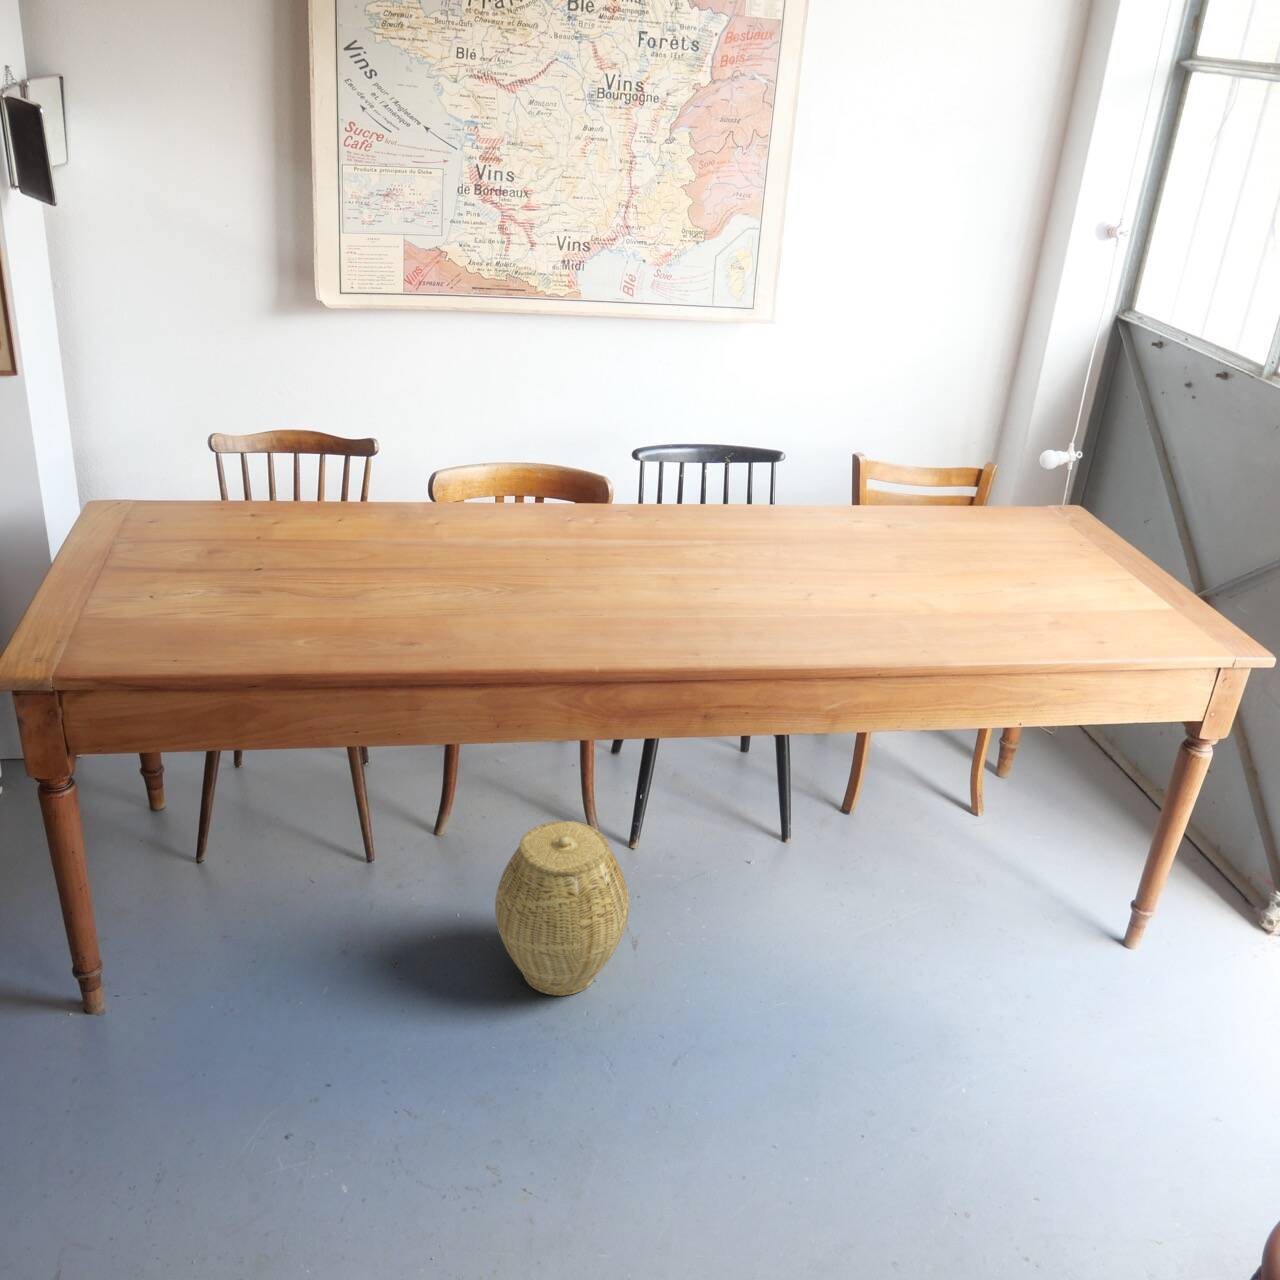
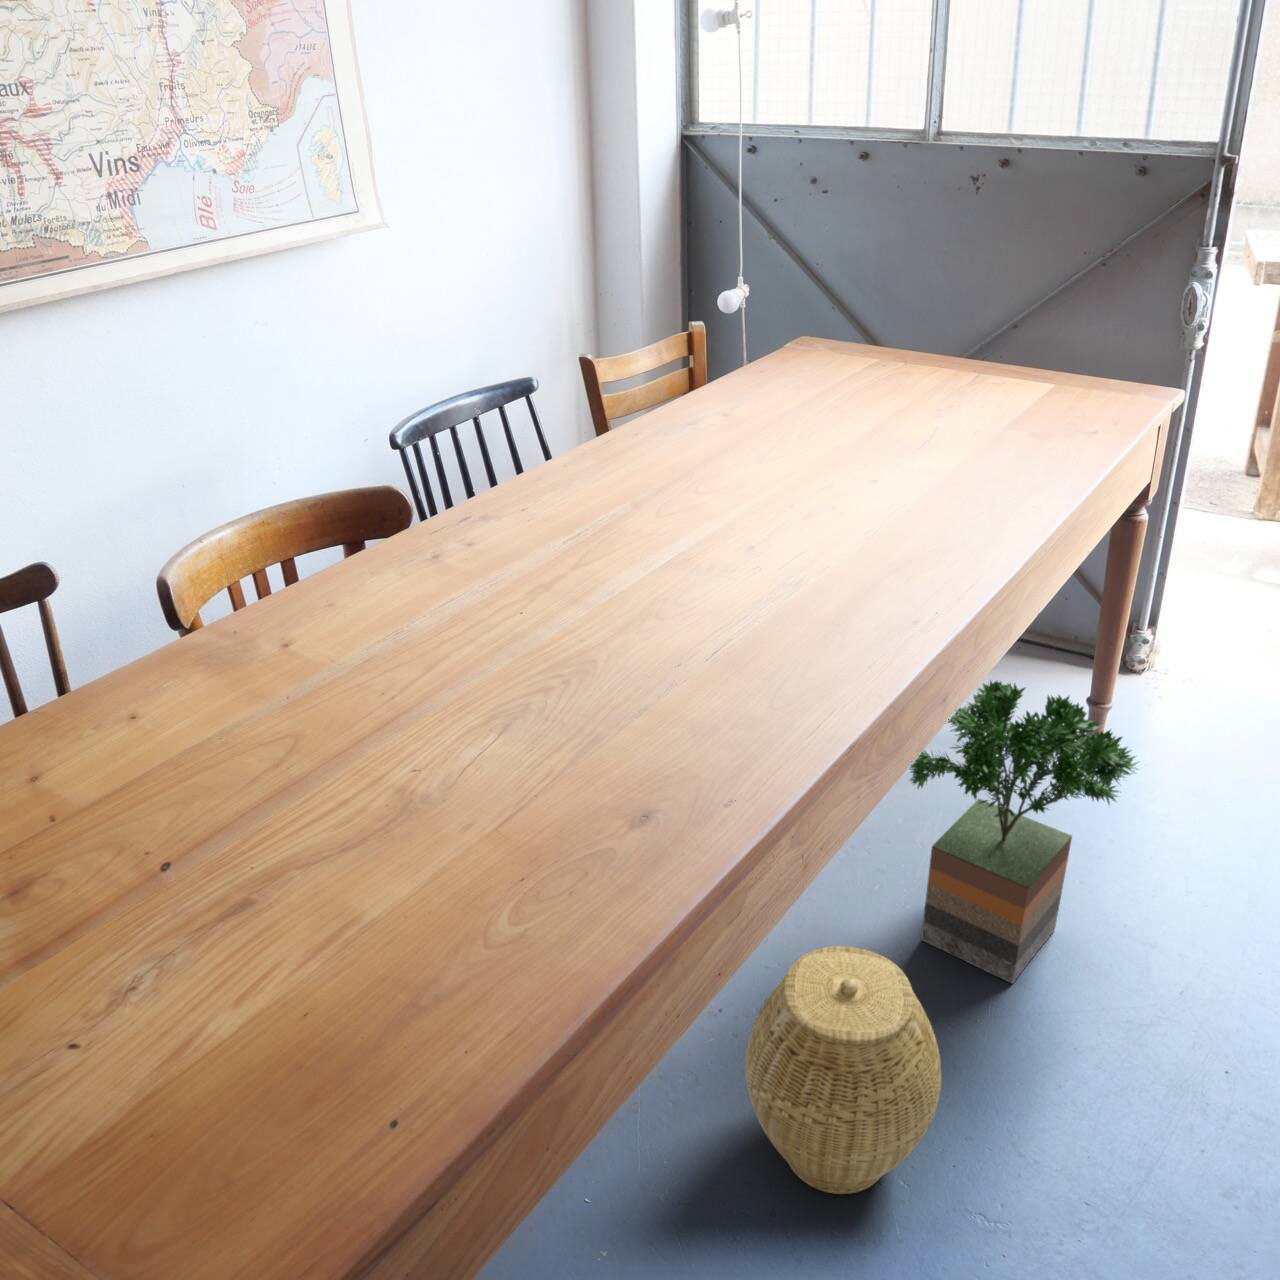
potted tree: none [768,758,934,992] -> present [910,681,1138,984]

